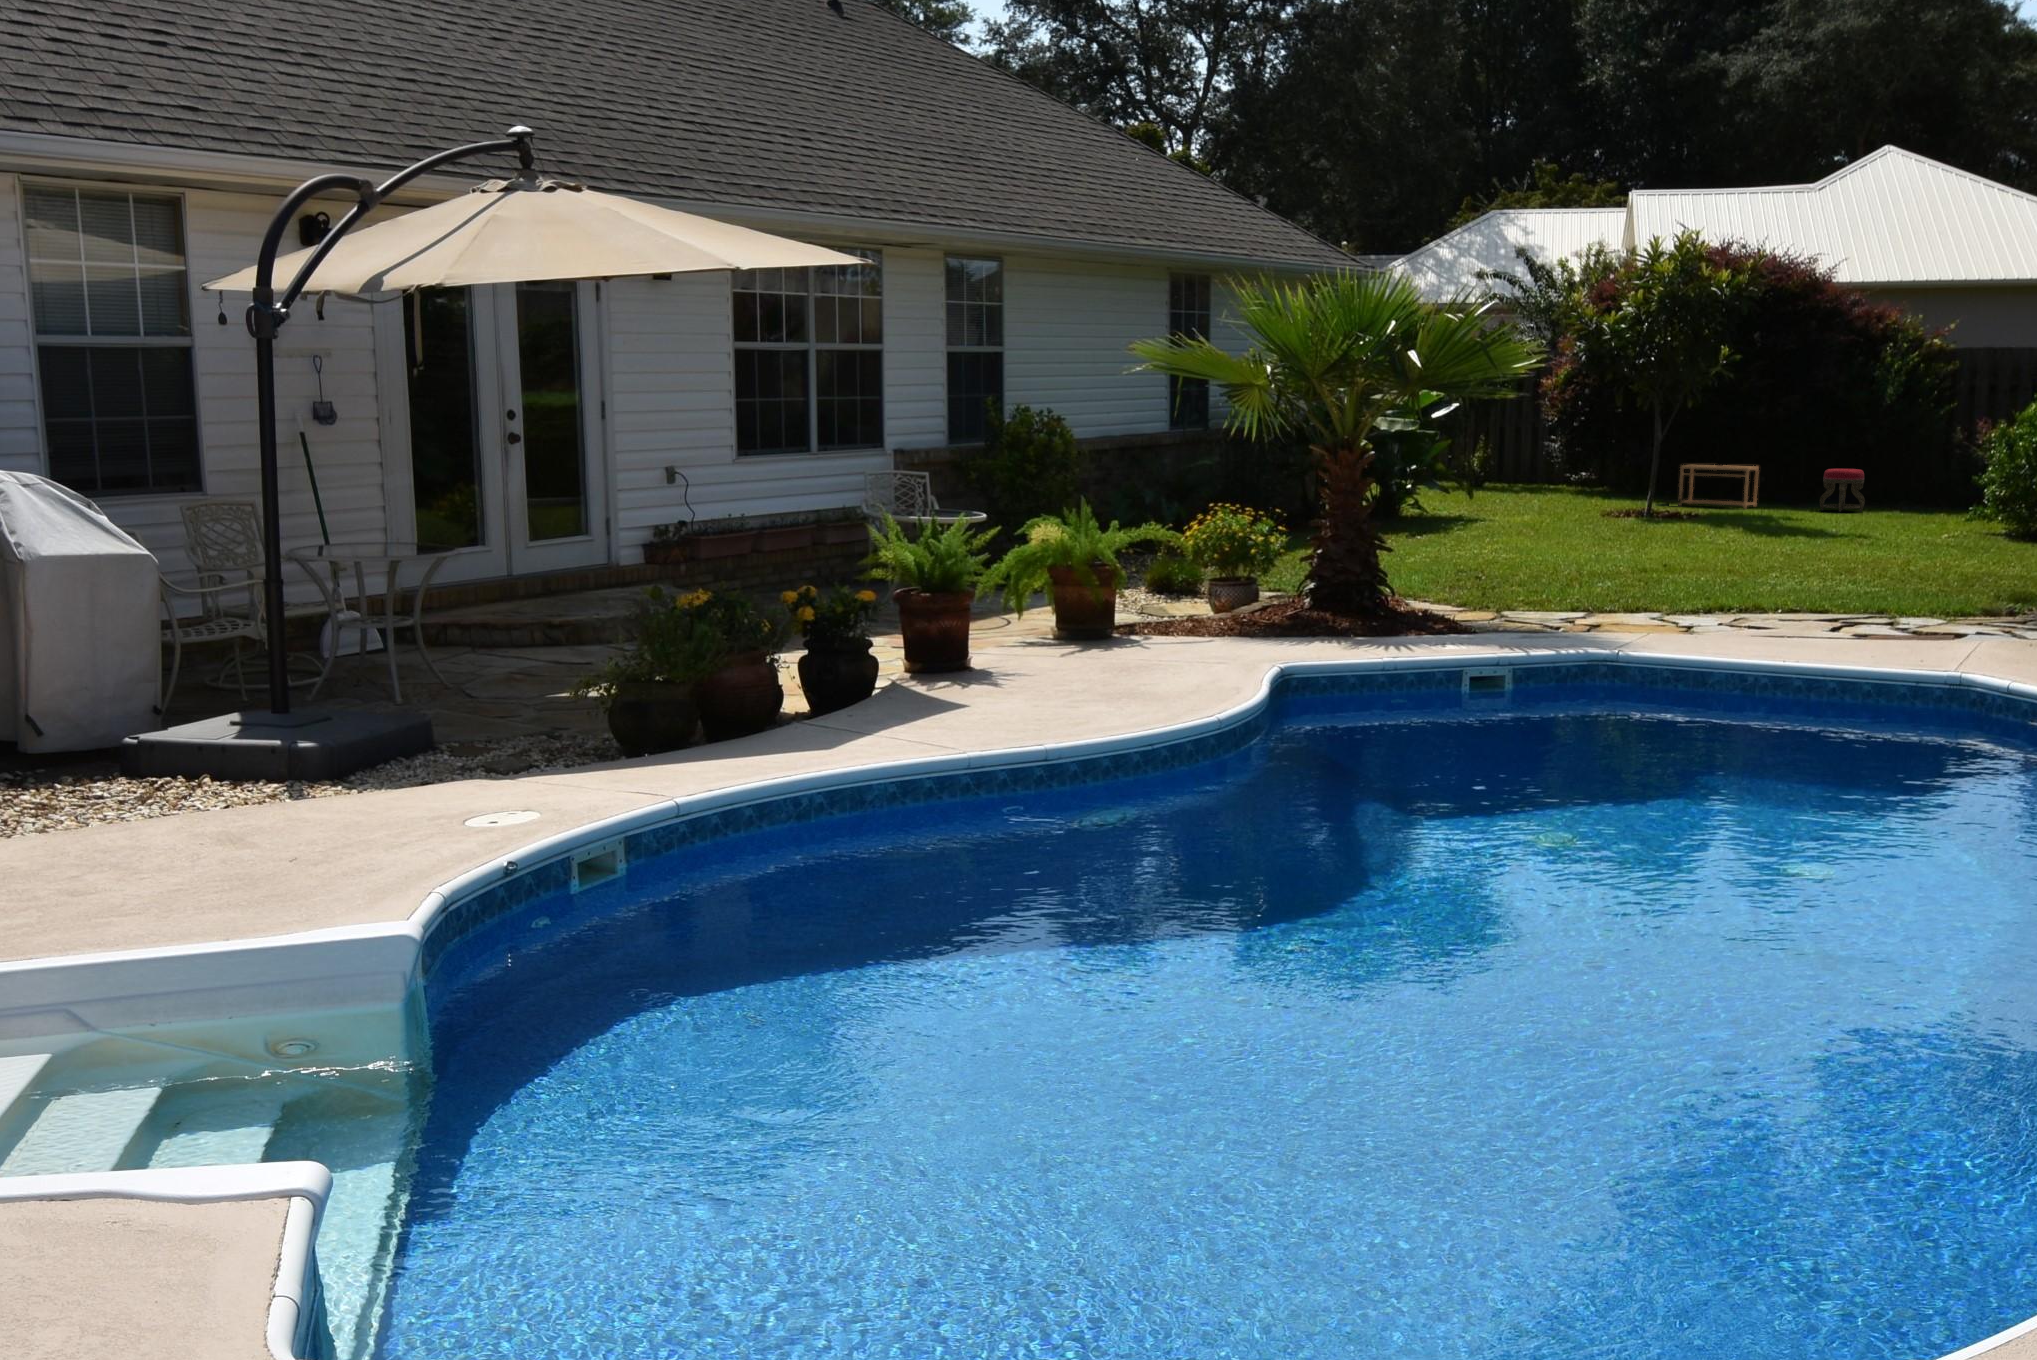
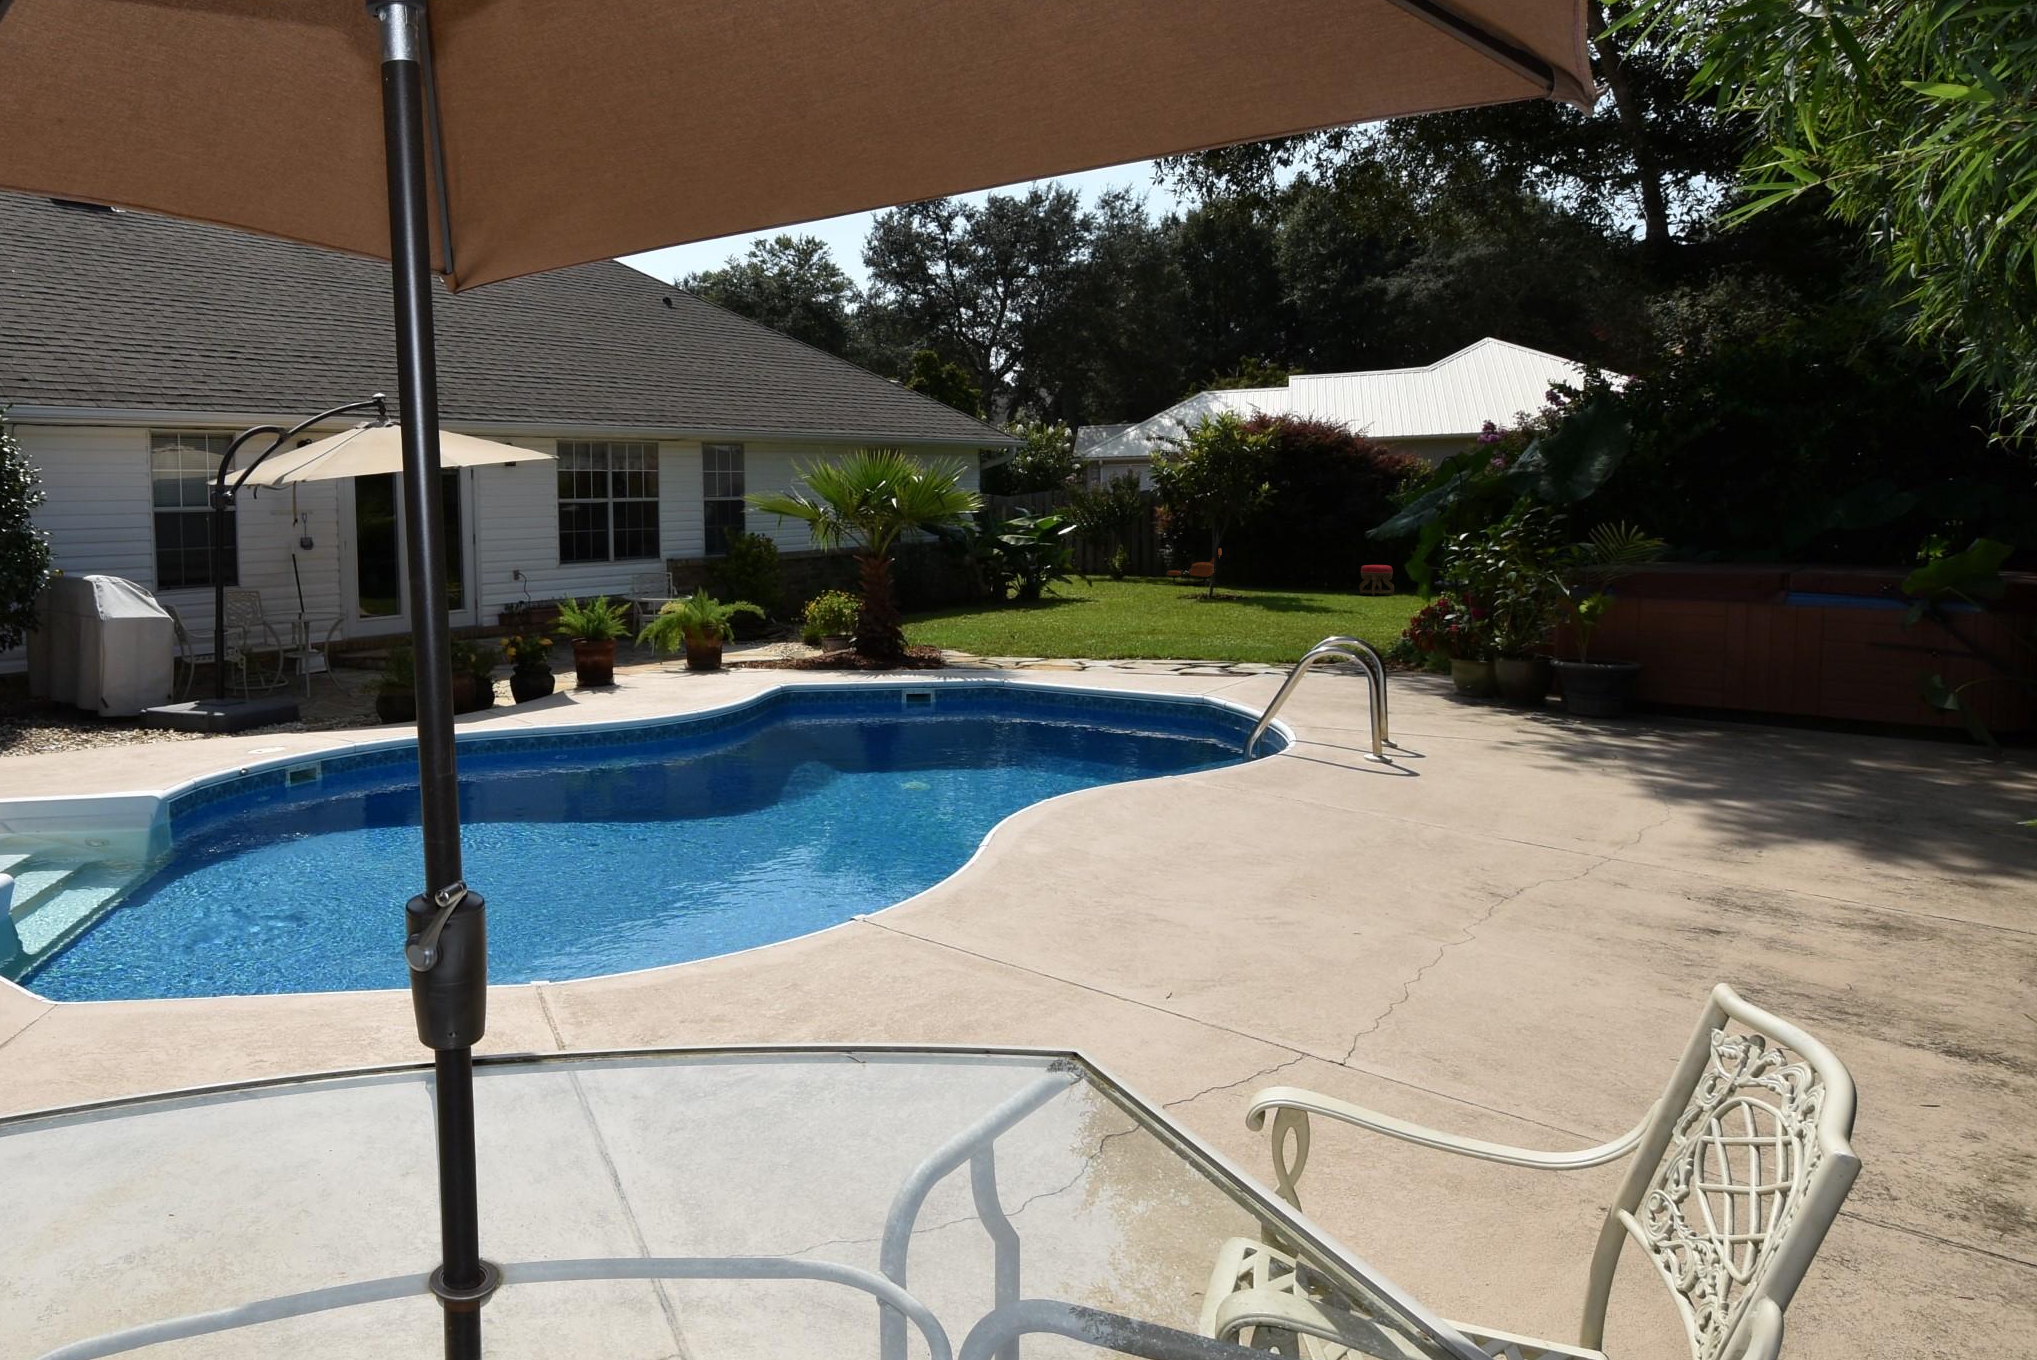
lounge chair: none [1547,444,1630,500] -> present [1166,548,1222,586]
side table: present [1679,465,1759,508] -> none [1253,562,1313,592]

